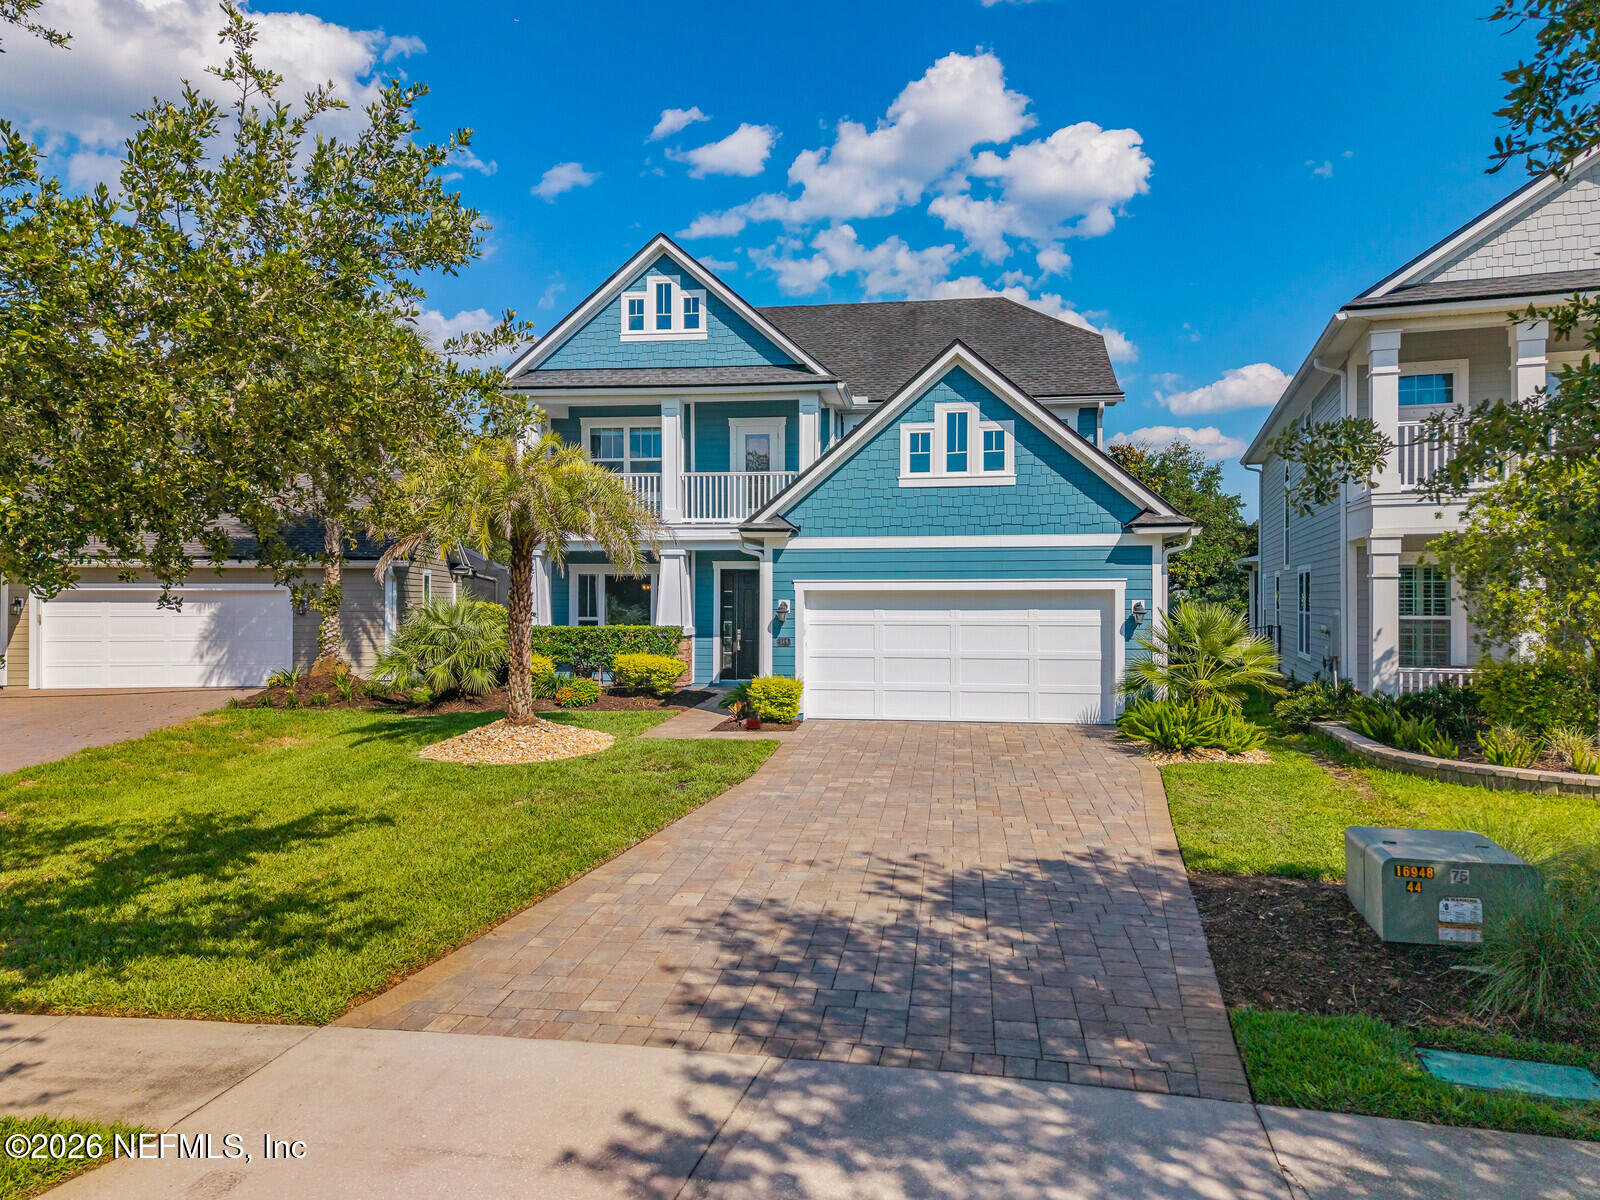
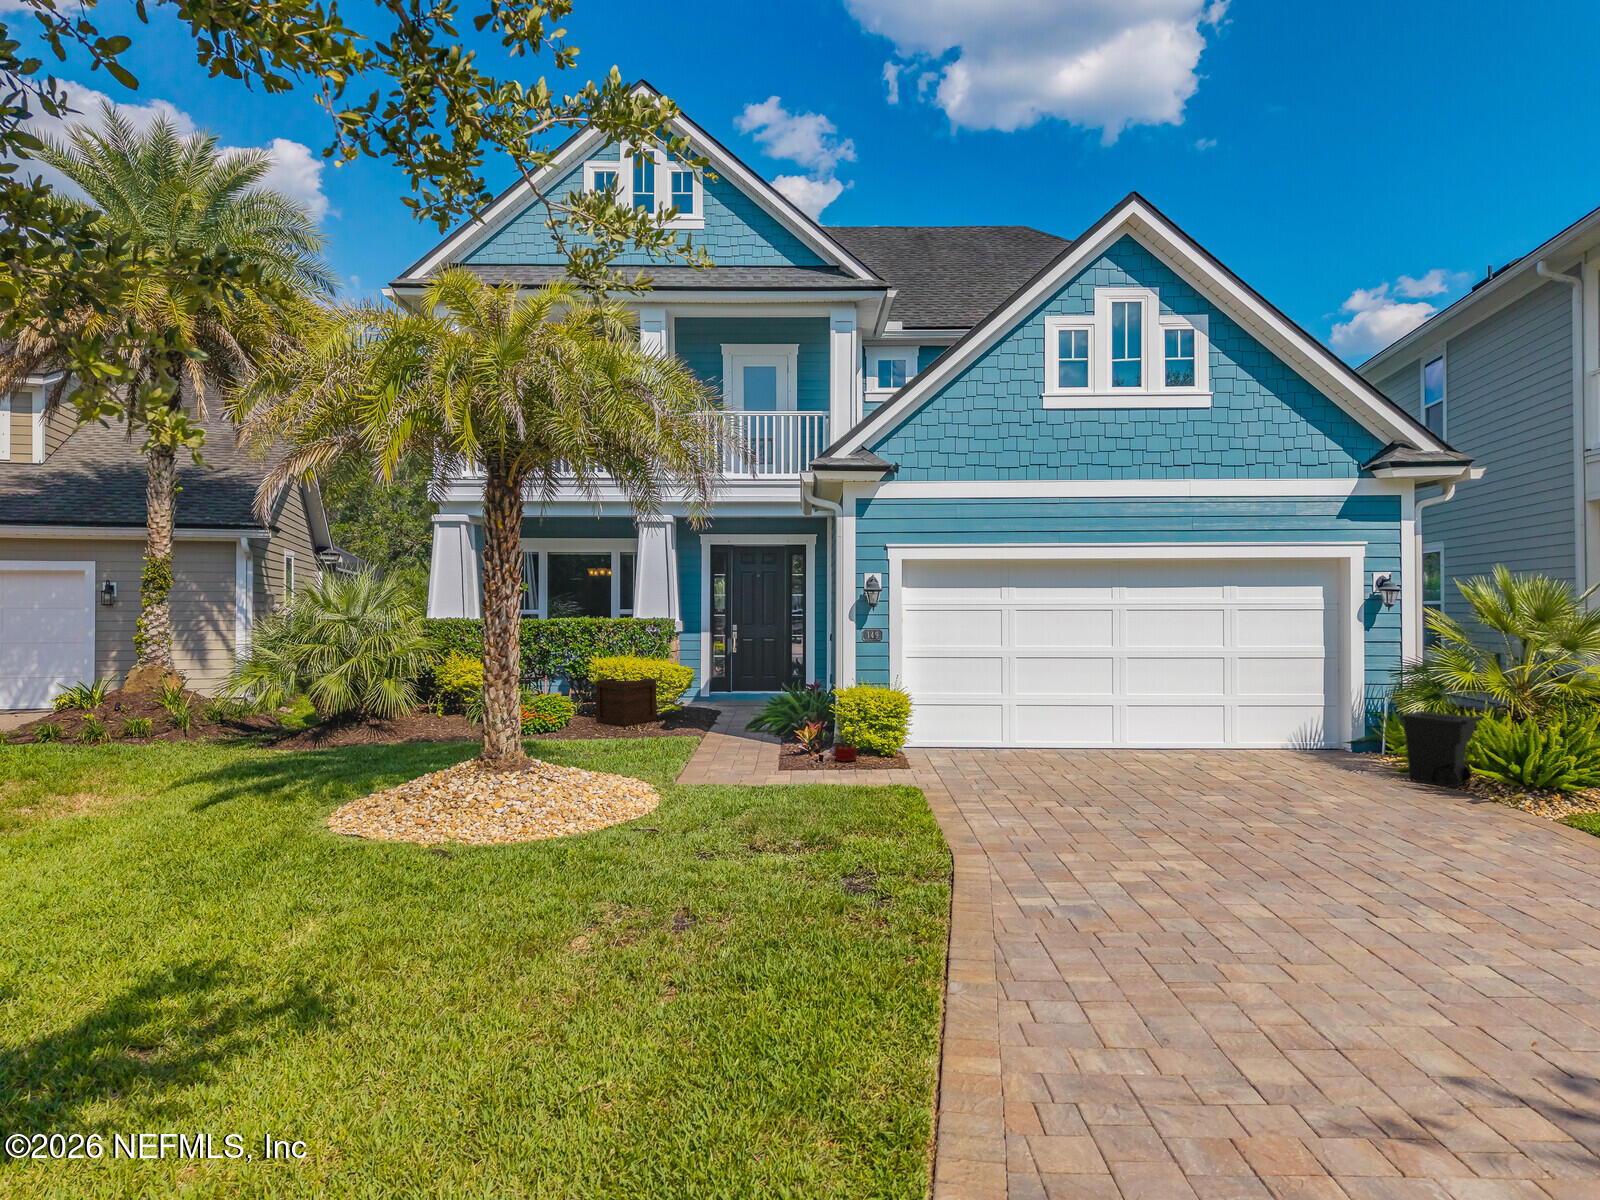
wooden crate: none [613,669,655,704] -> present [596,679,657,727]
trash can: none [1114,703,1168,755] -> present [1400,711,1484,787]

